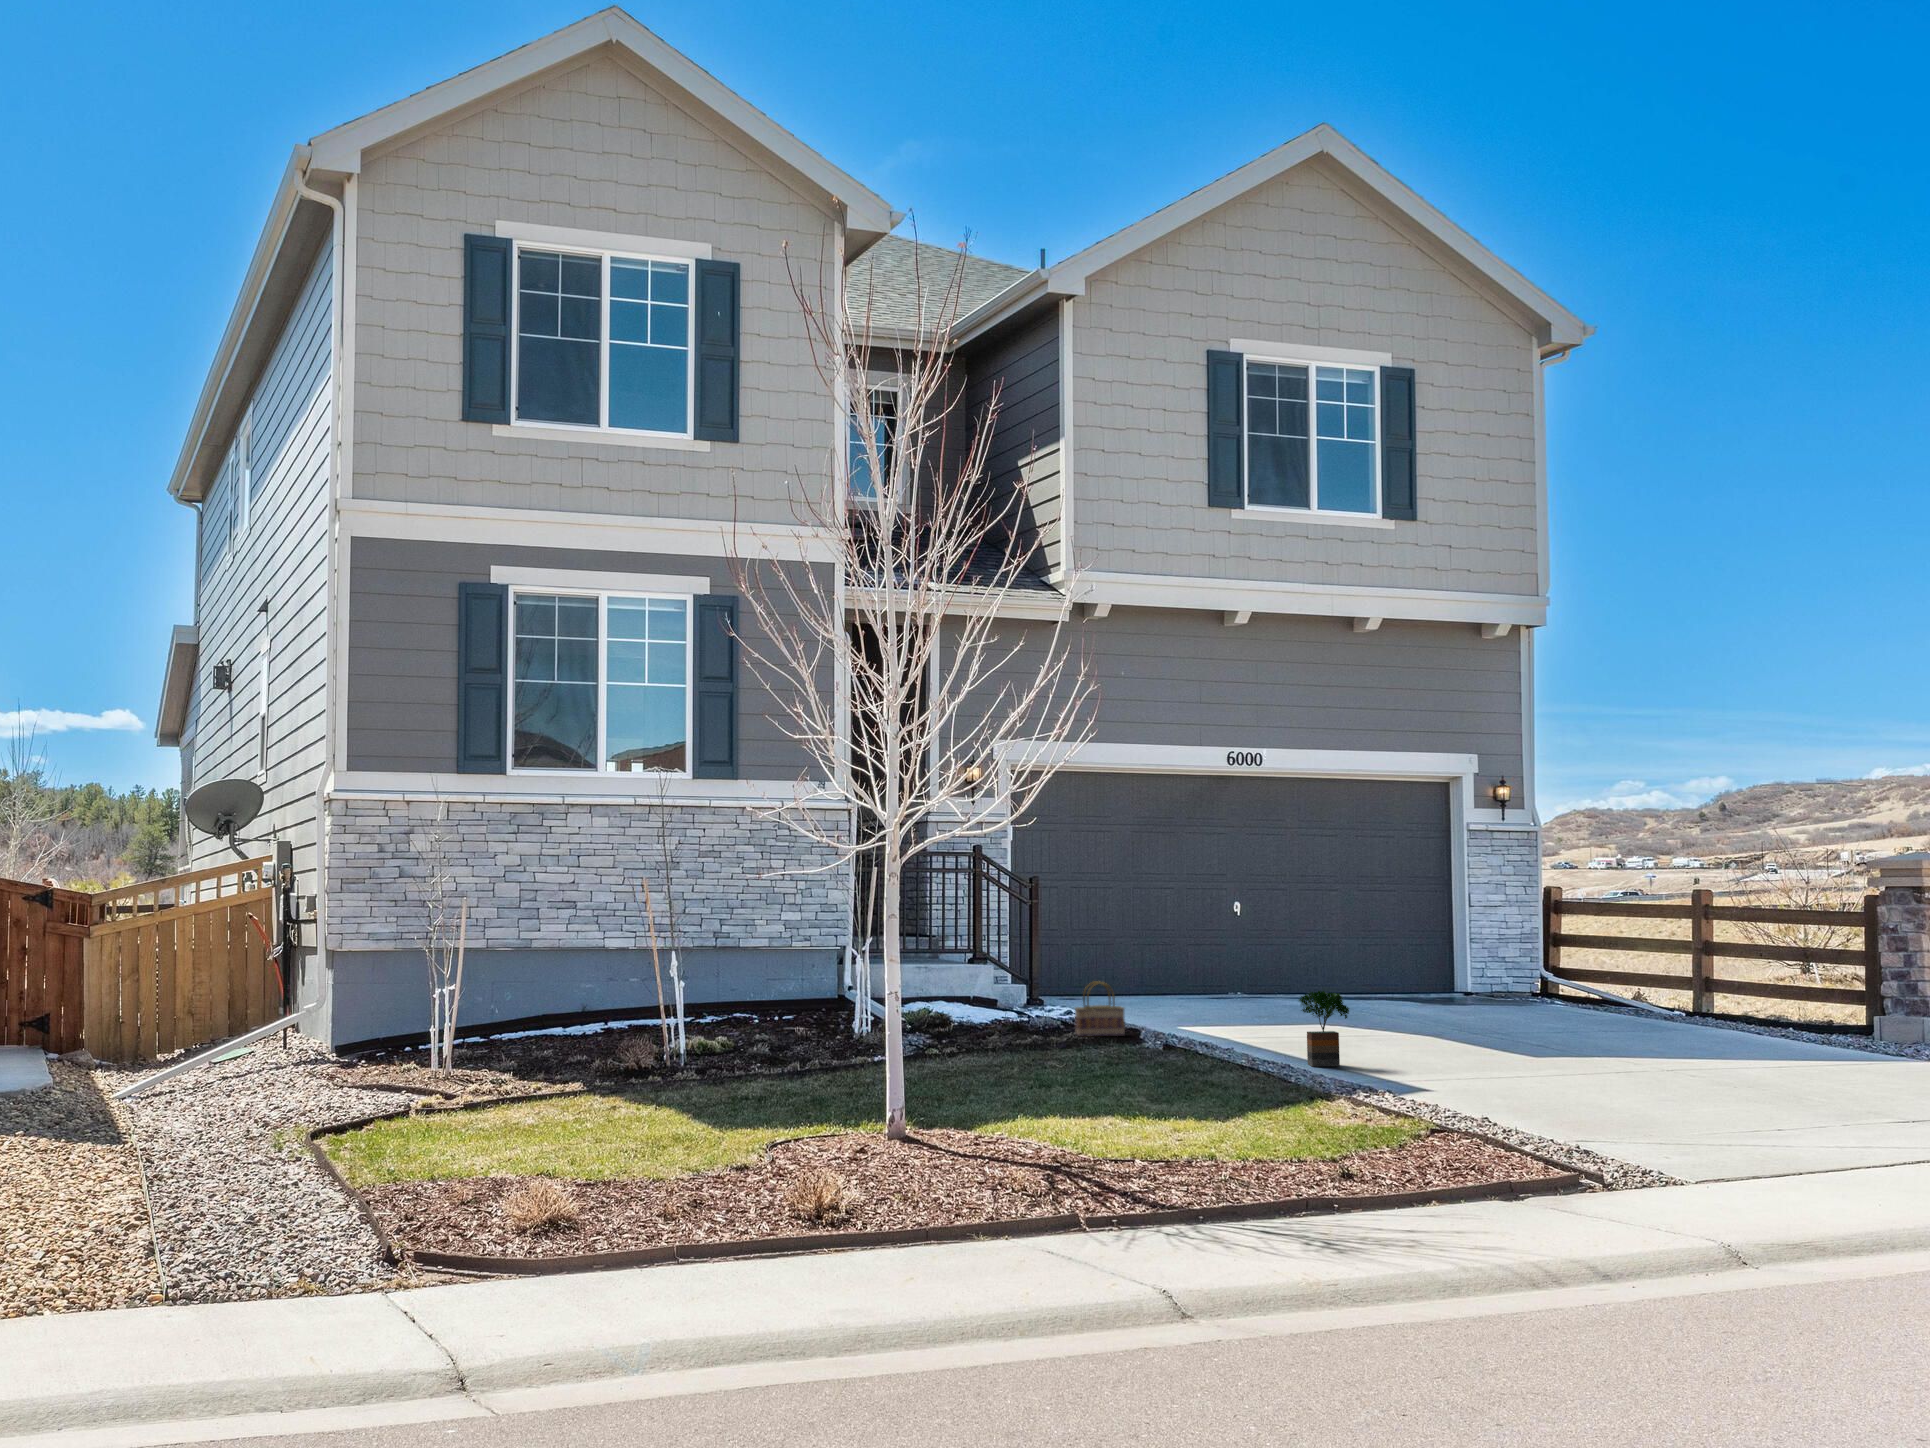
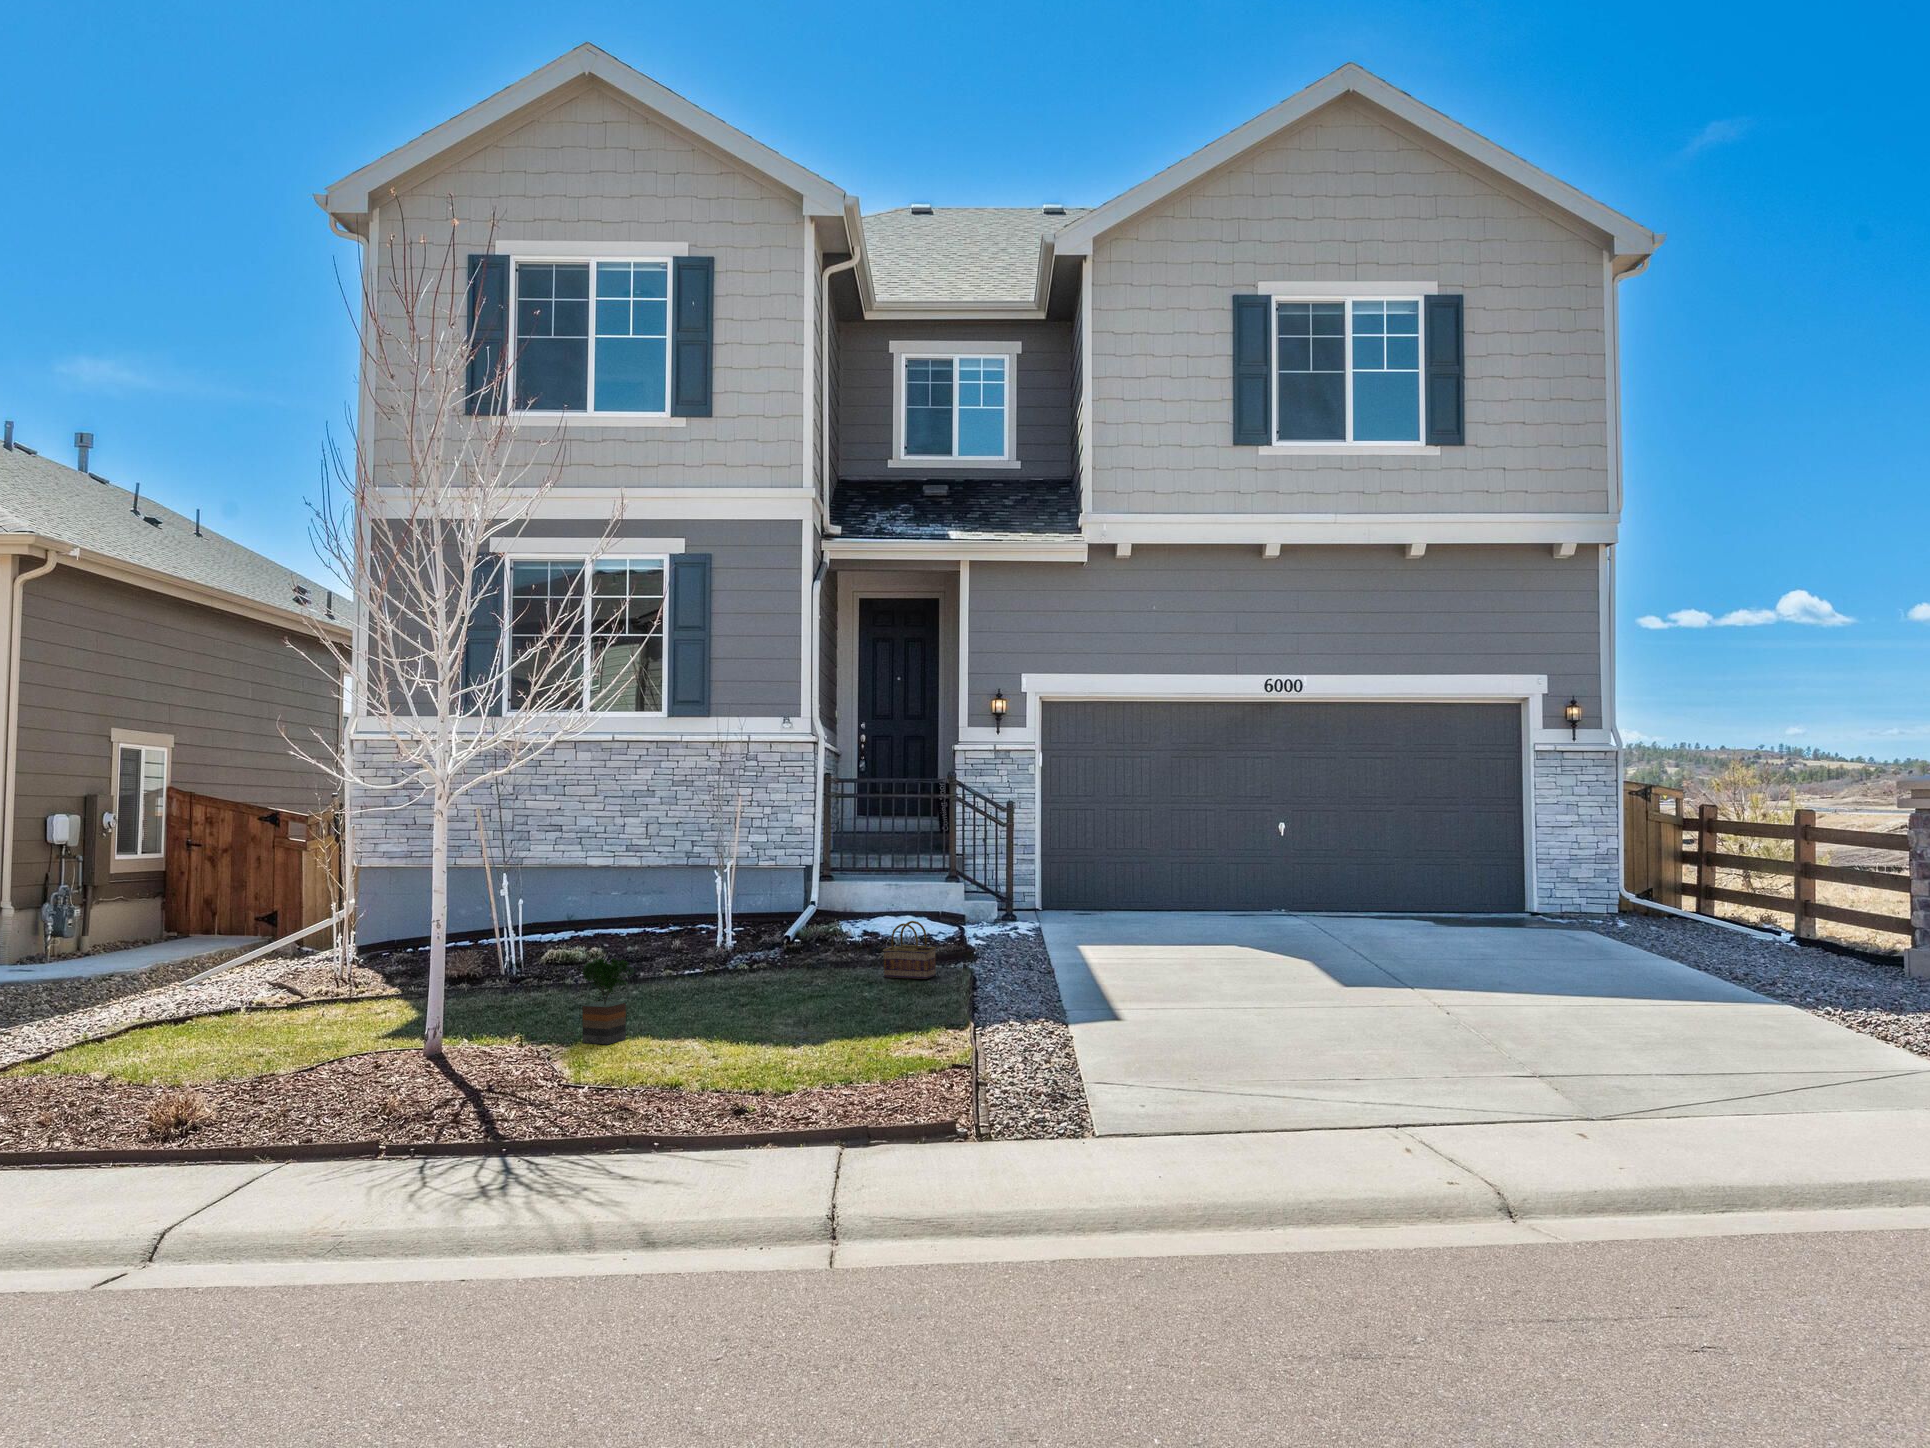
potted tree: present [1299,991,1349,1067] -> present [582,958,634,1044]

